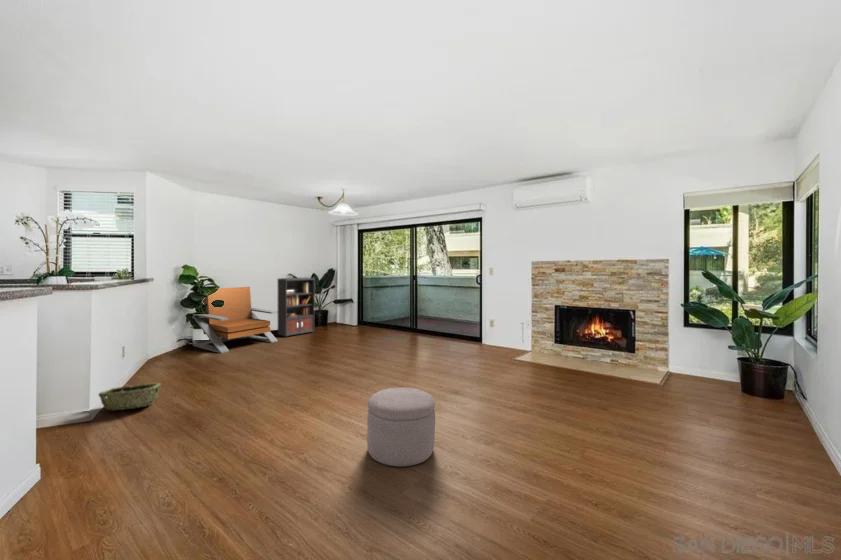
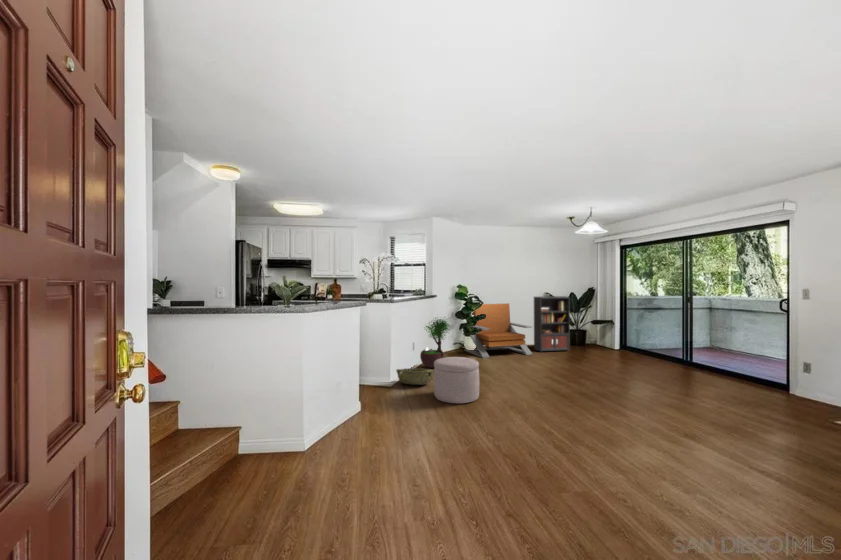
potted tree: none [133,308,180,378] -> present [420,318,449,368]
ottoman: present [367,387,435,467] -> present [434,357,479,403]

